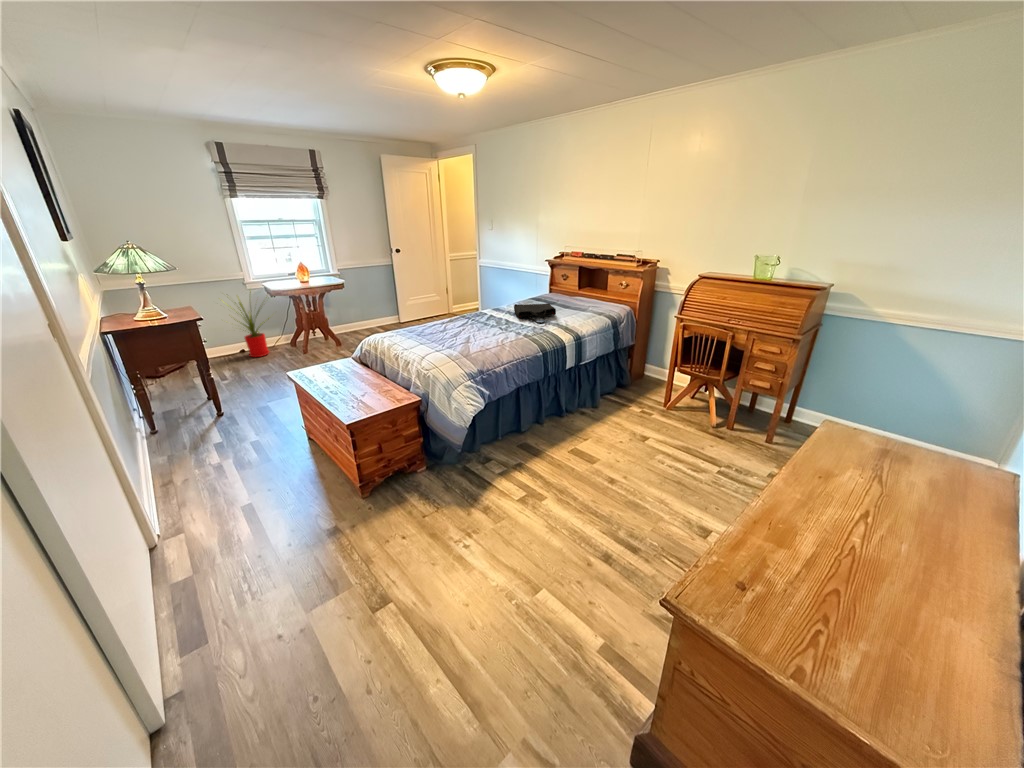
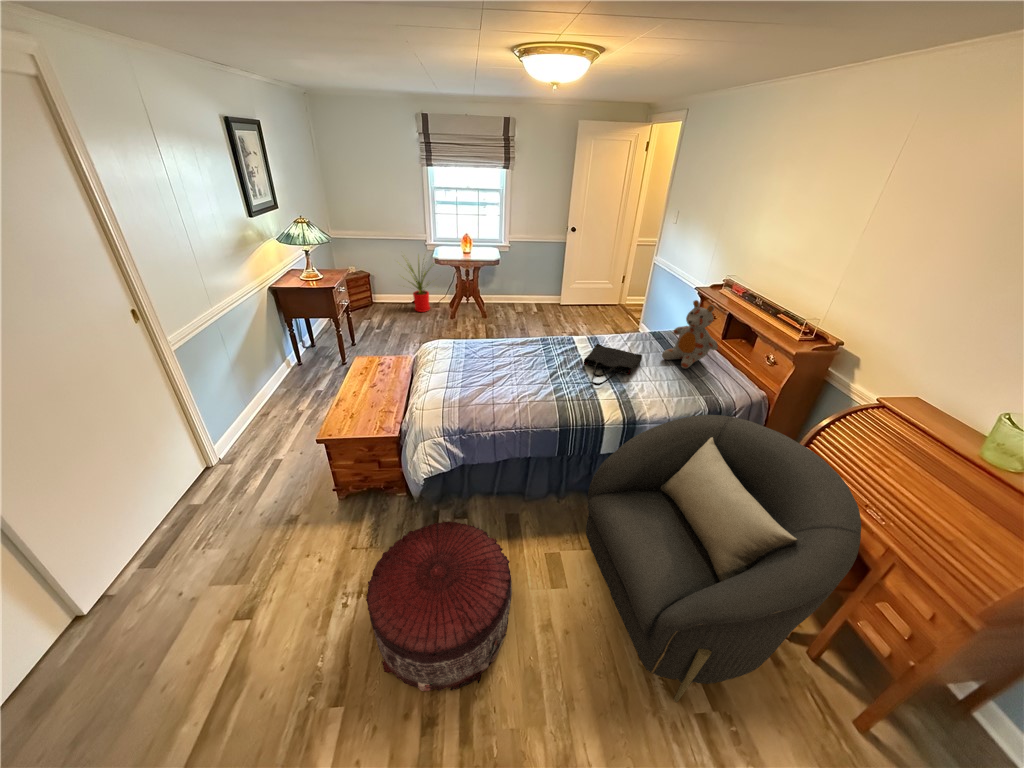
stuffed bear: none [557,258,592,306] -> present [662,300,718,369]
armchair: none [587,305,752,473] -> present [586,415,861,702]
pouf: none [486,434,611,555] -> present [366,521,512,691]

